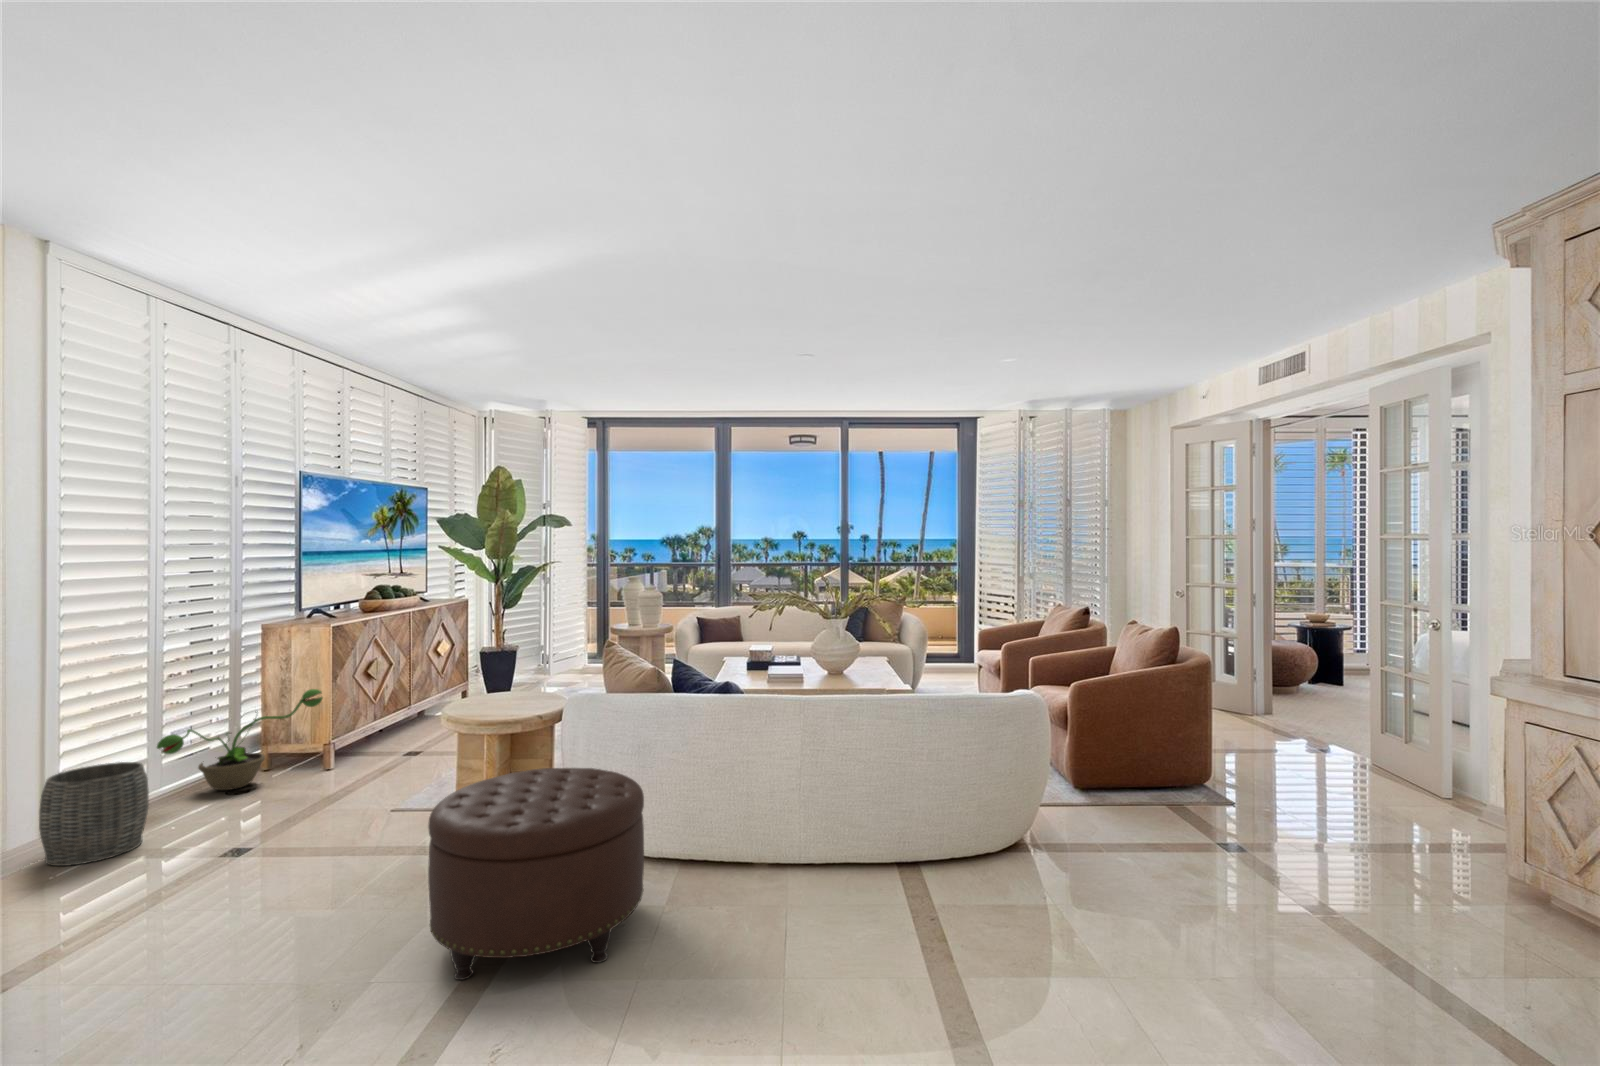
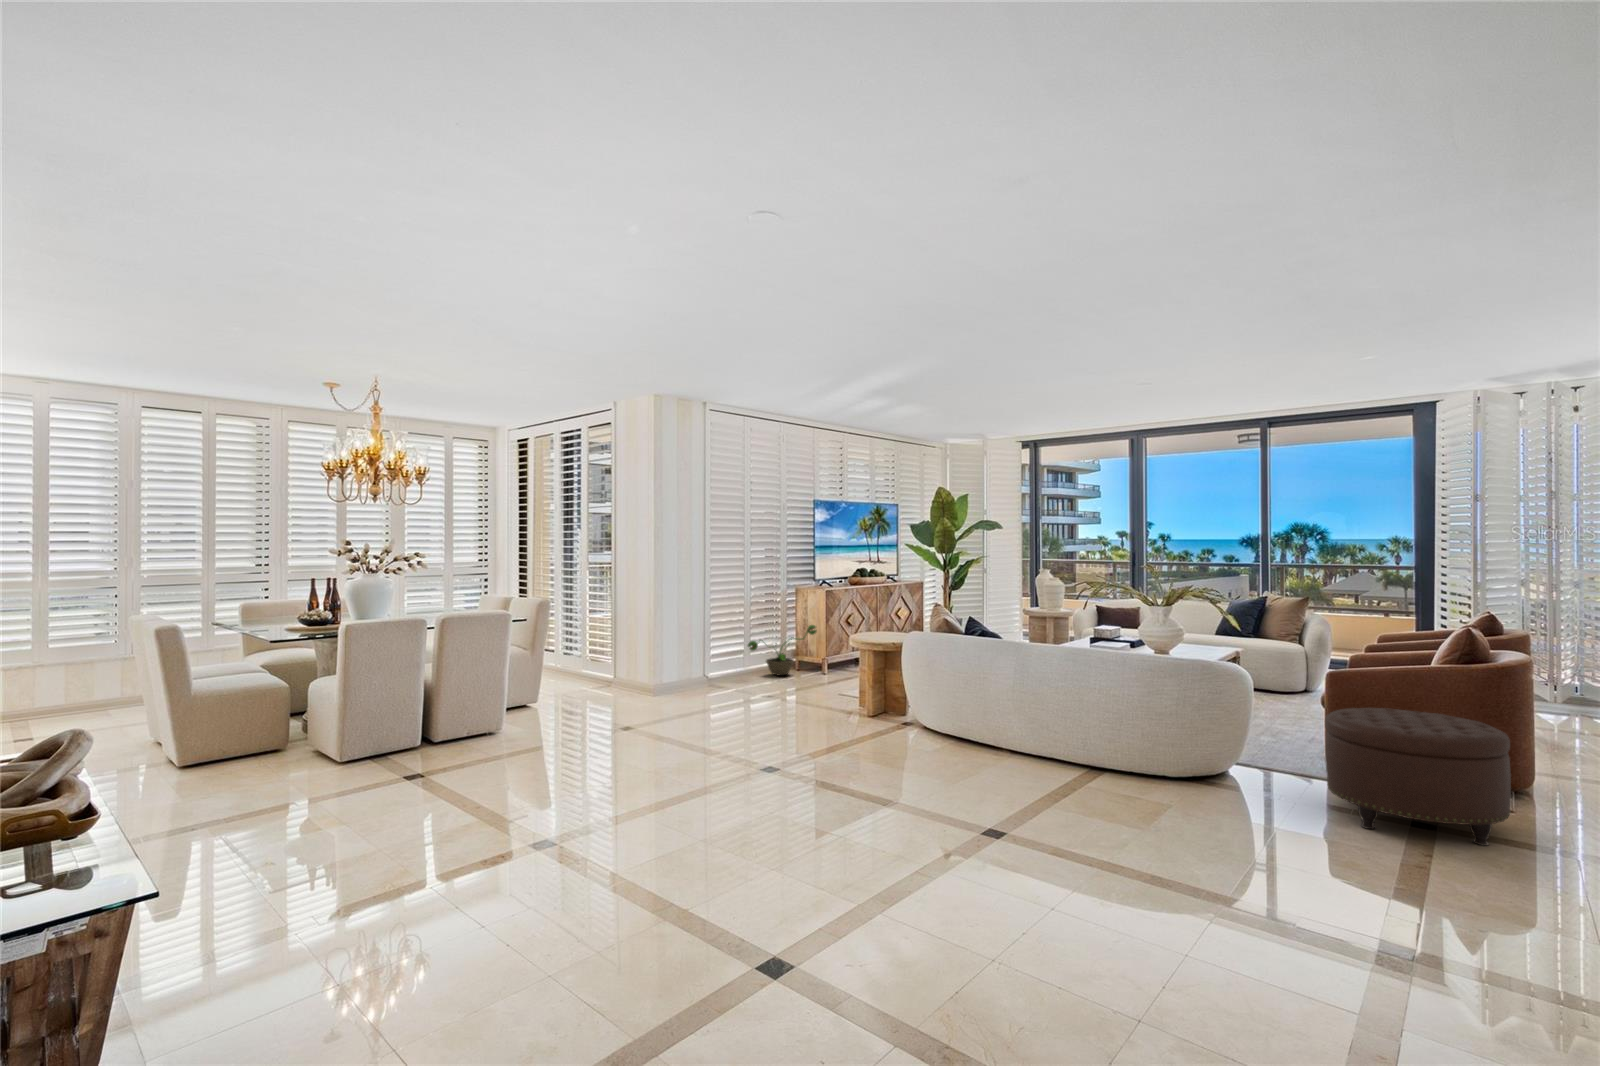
woven basket: present [39,762,149,866] -> none [704,648,741,690]
ottoman: present [428,768,644,980] -> present [1325,708,1511,846]

